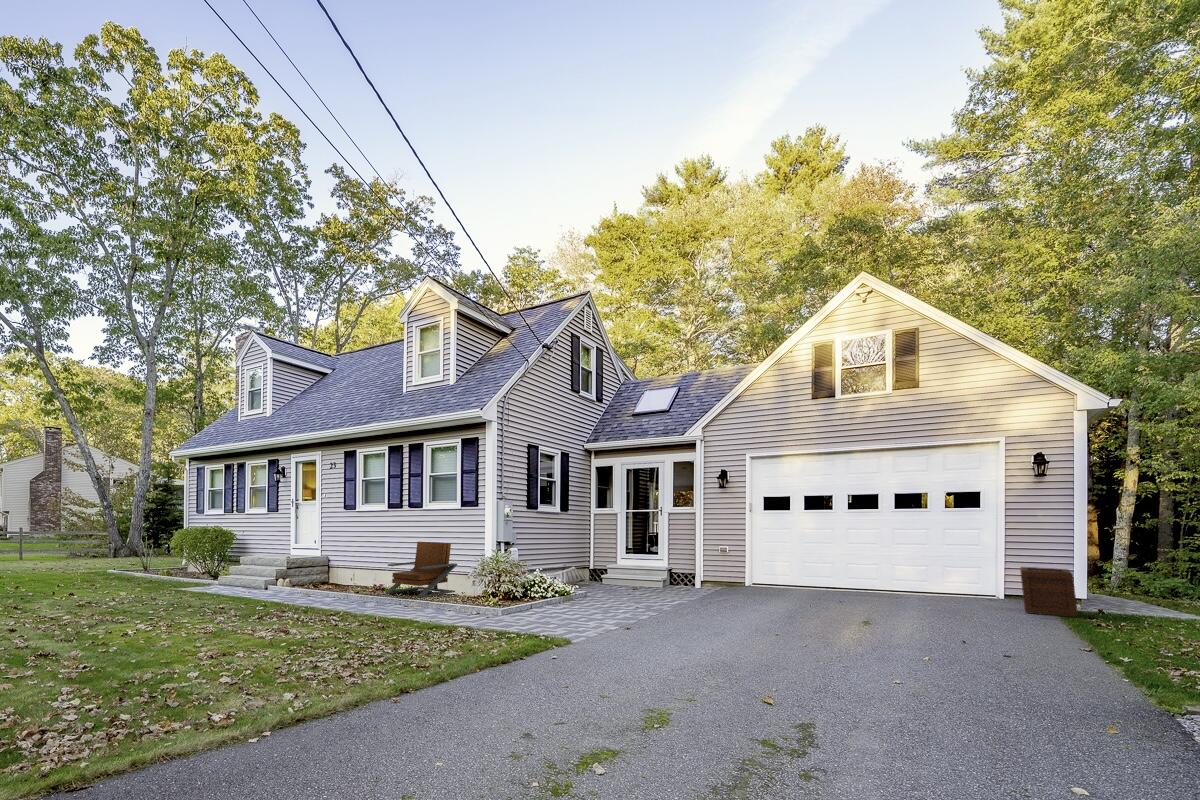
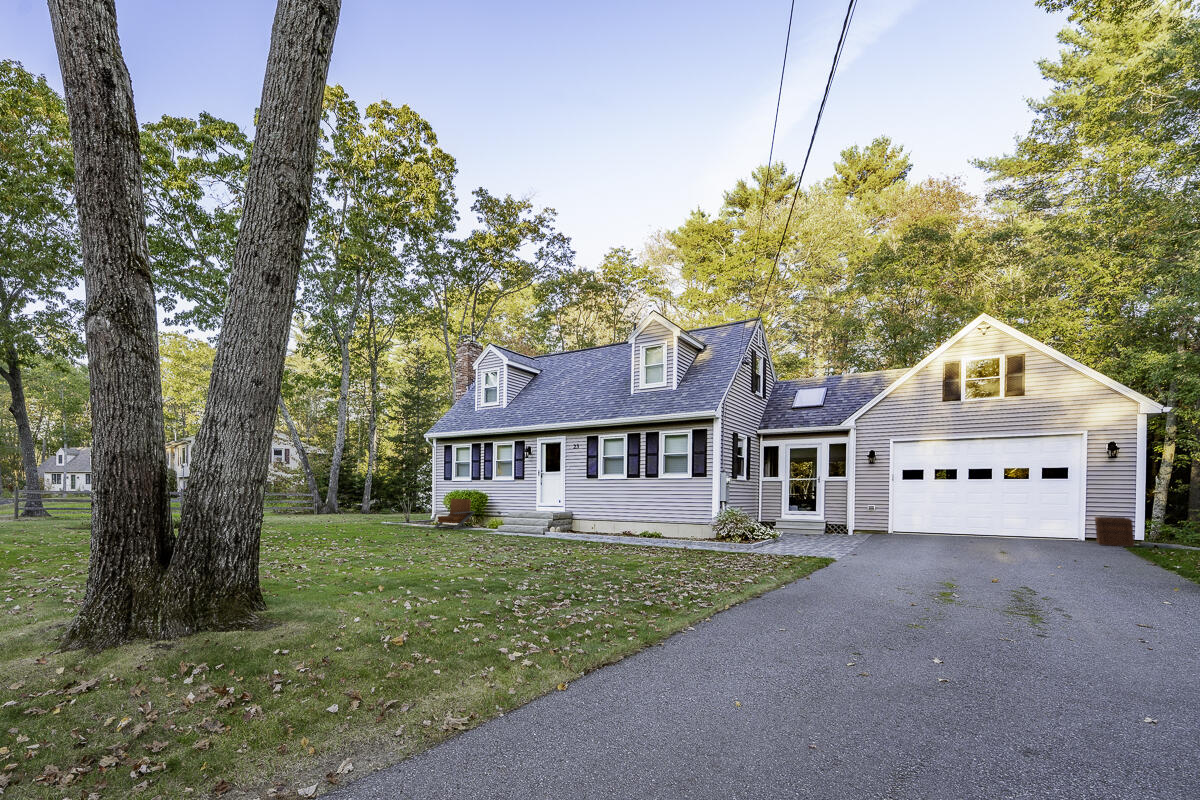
lounge chair: present [386,542,457,597] -> present [434,499,475,530]

